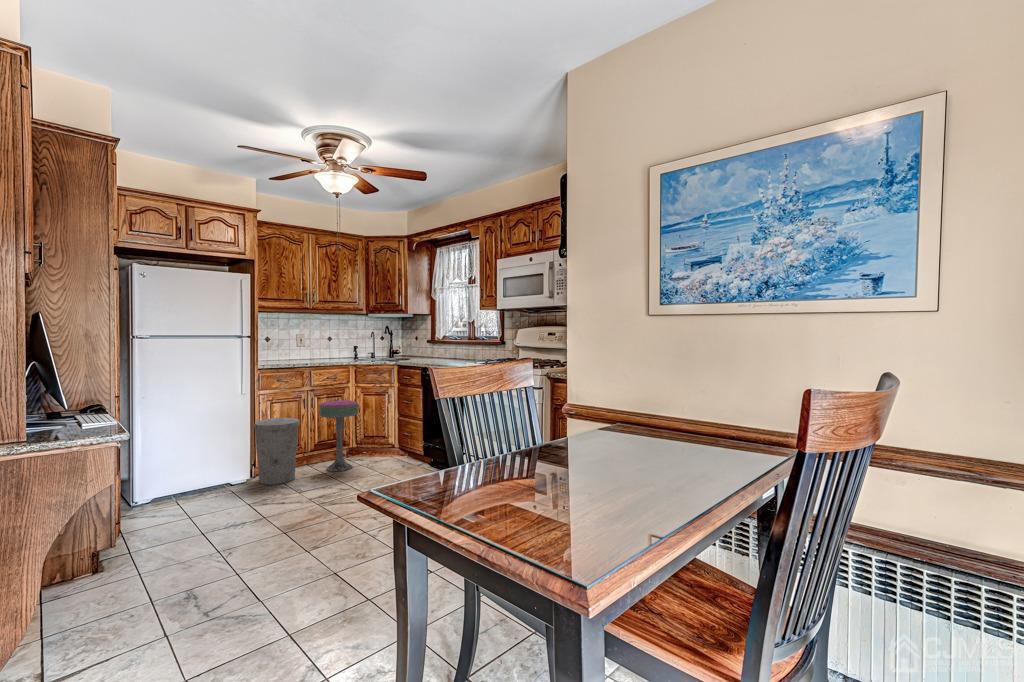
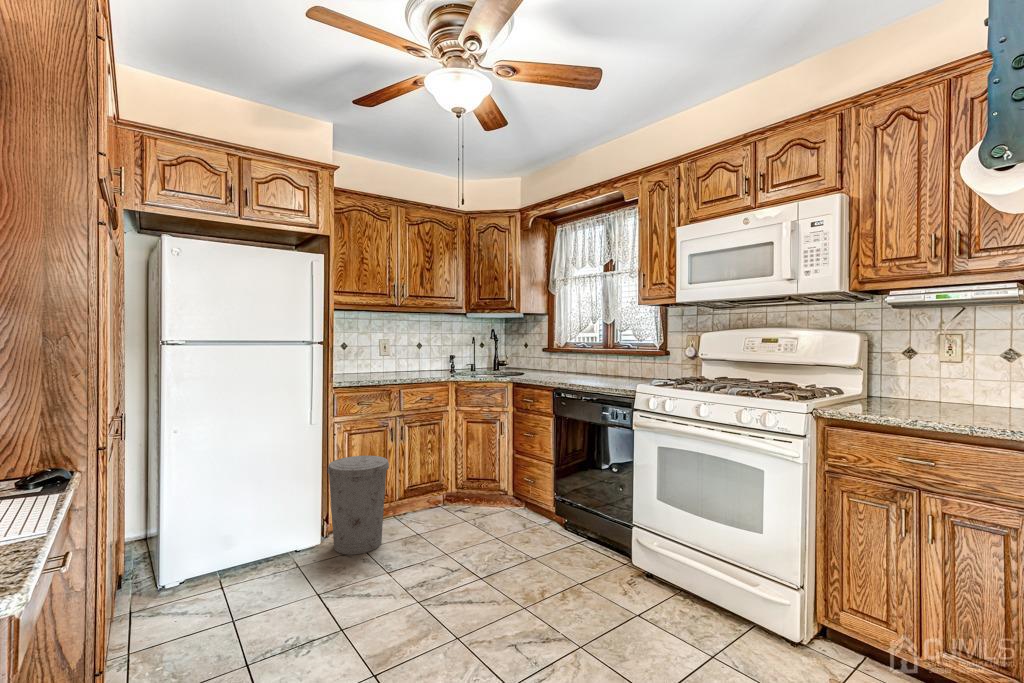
bar stool: present [320,400,358,472] -> none [414,430,464,532]

